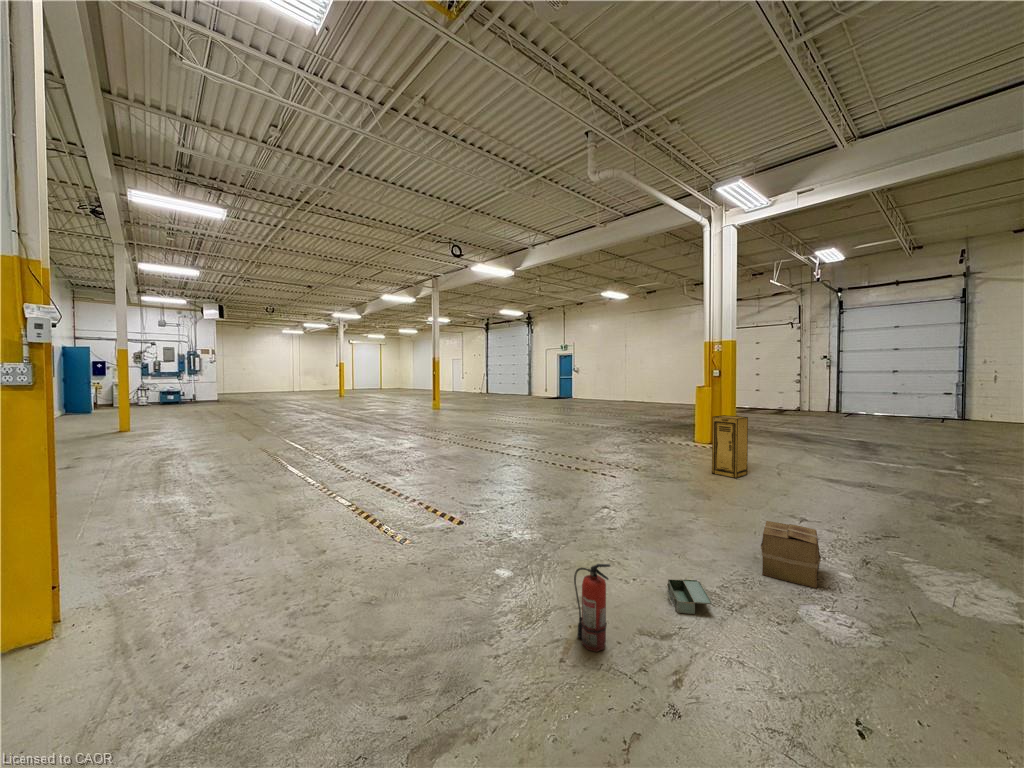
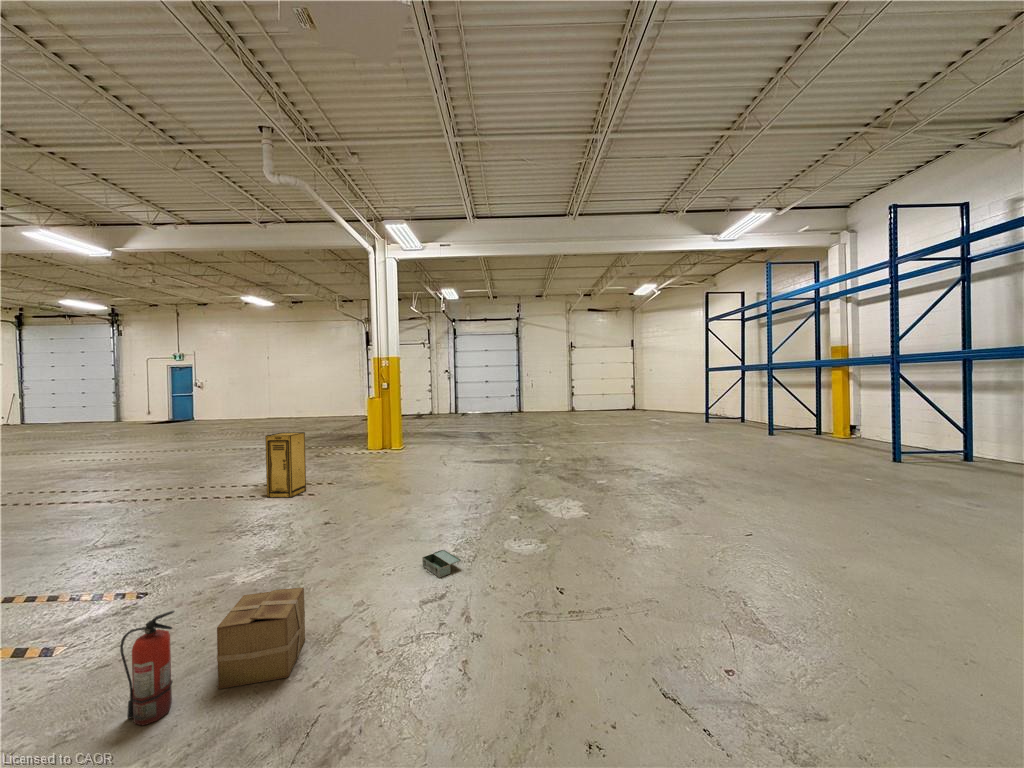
storage cabinet: present [712,415,748,478] -> present [265,432,306,498]
cardboard box: present [761,521,821,588] -> present [217,588,305,689]
fire extinguisher: present [574,564,611,652] -> present [120,611,175,726]

